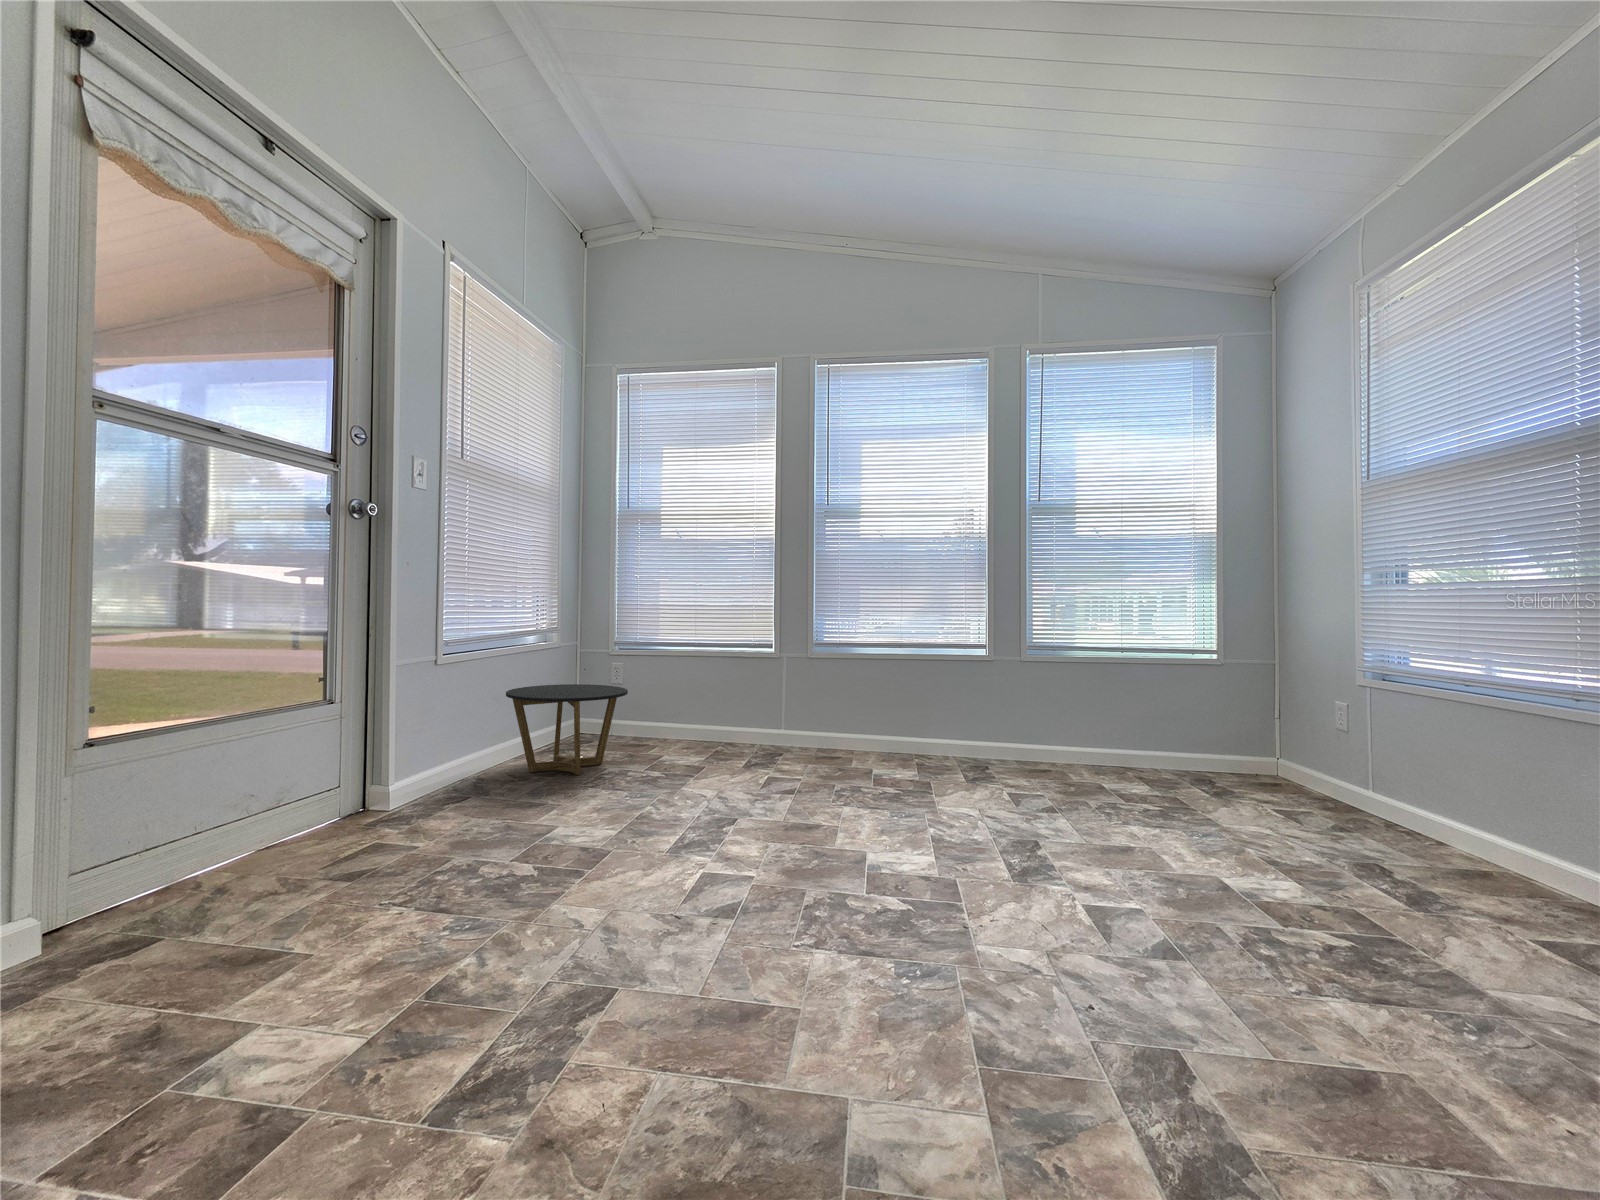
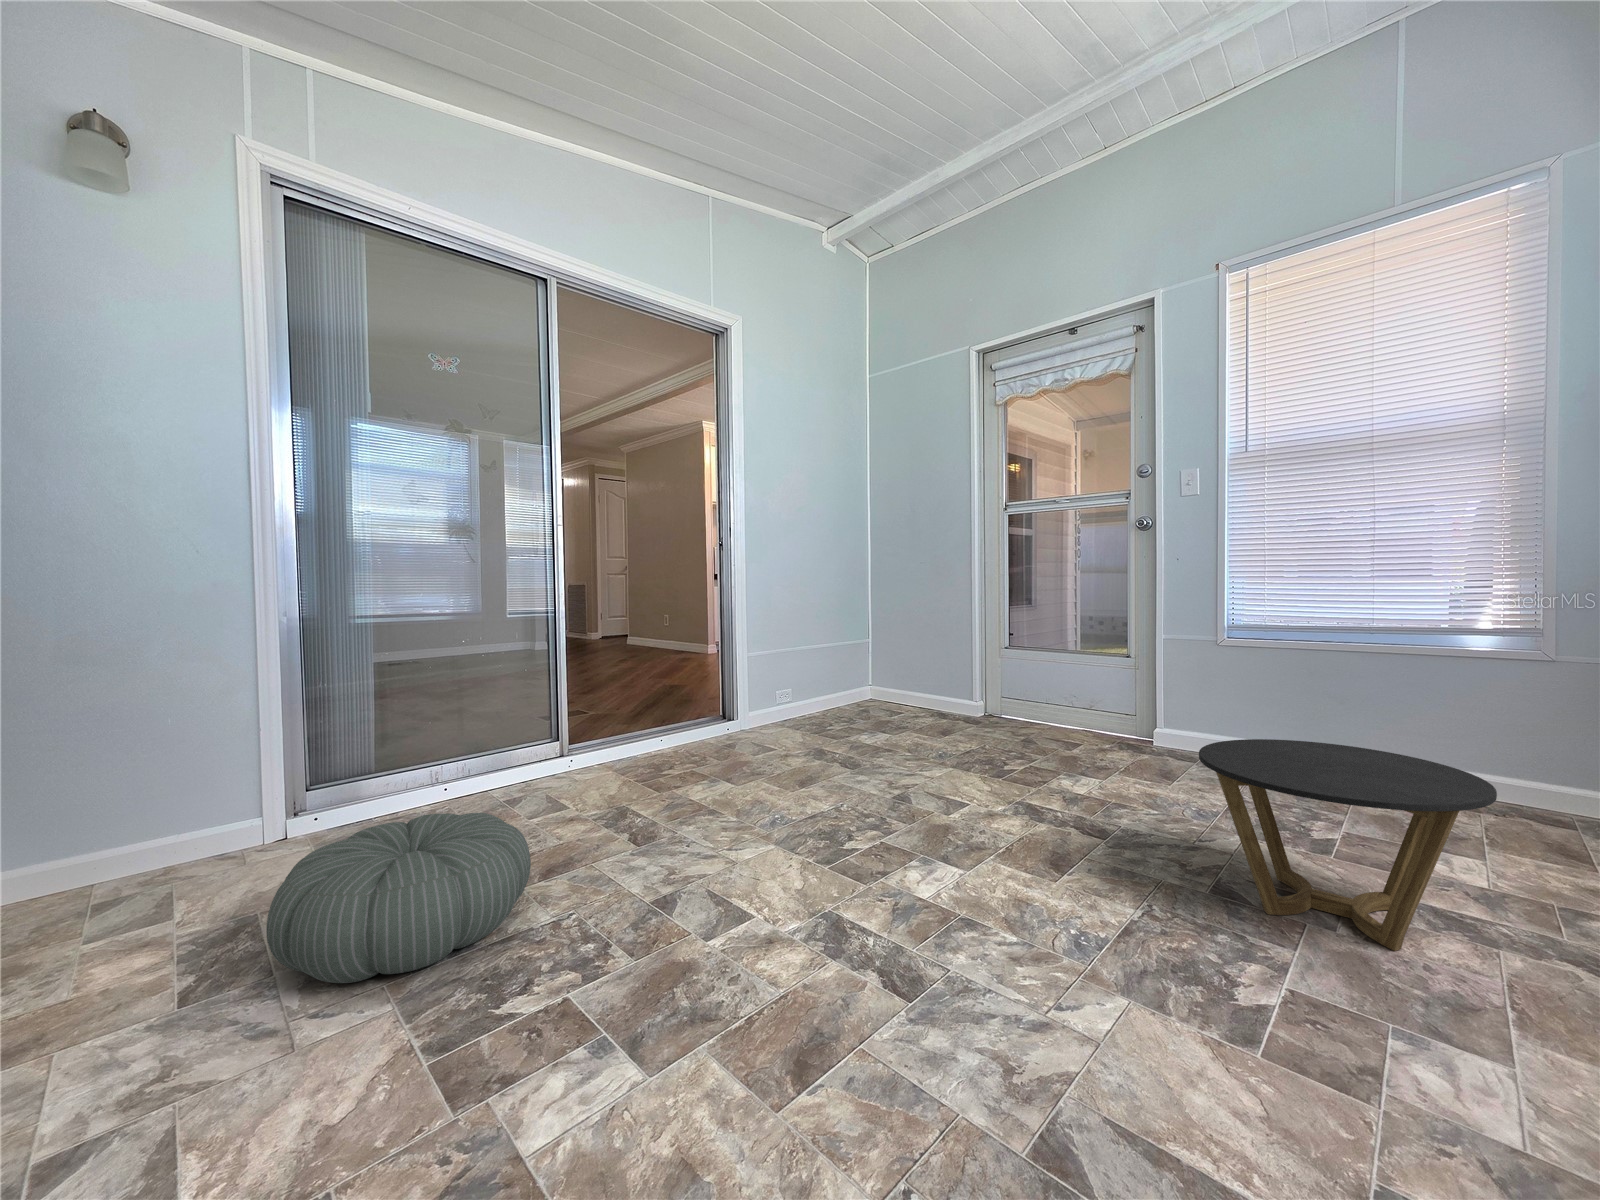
pouf: none [804,857,1100,1095] -> present [266,813,531,983]

